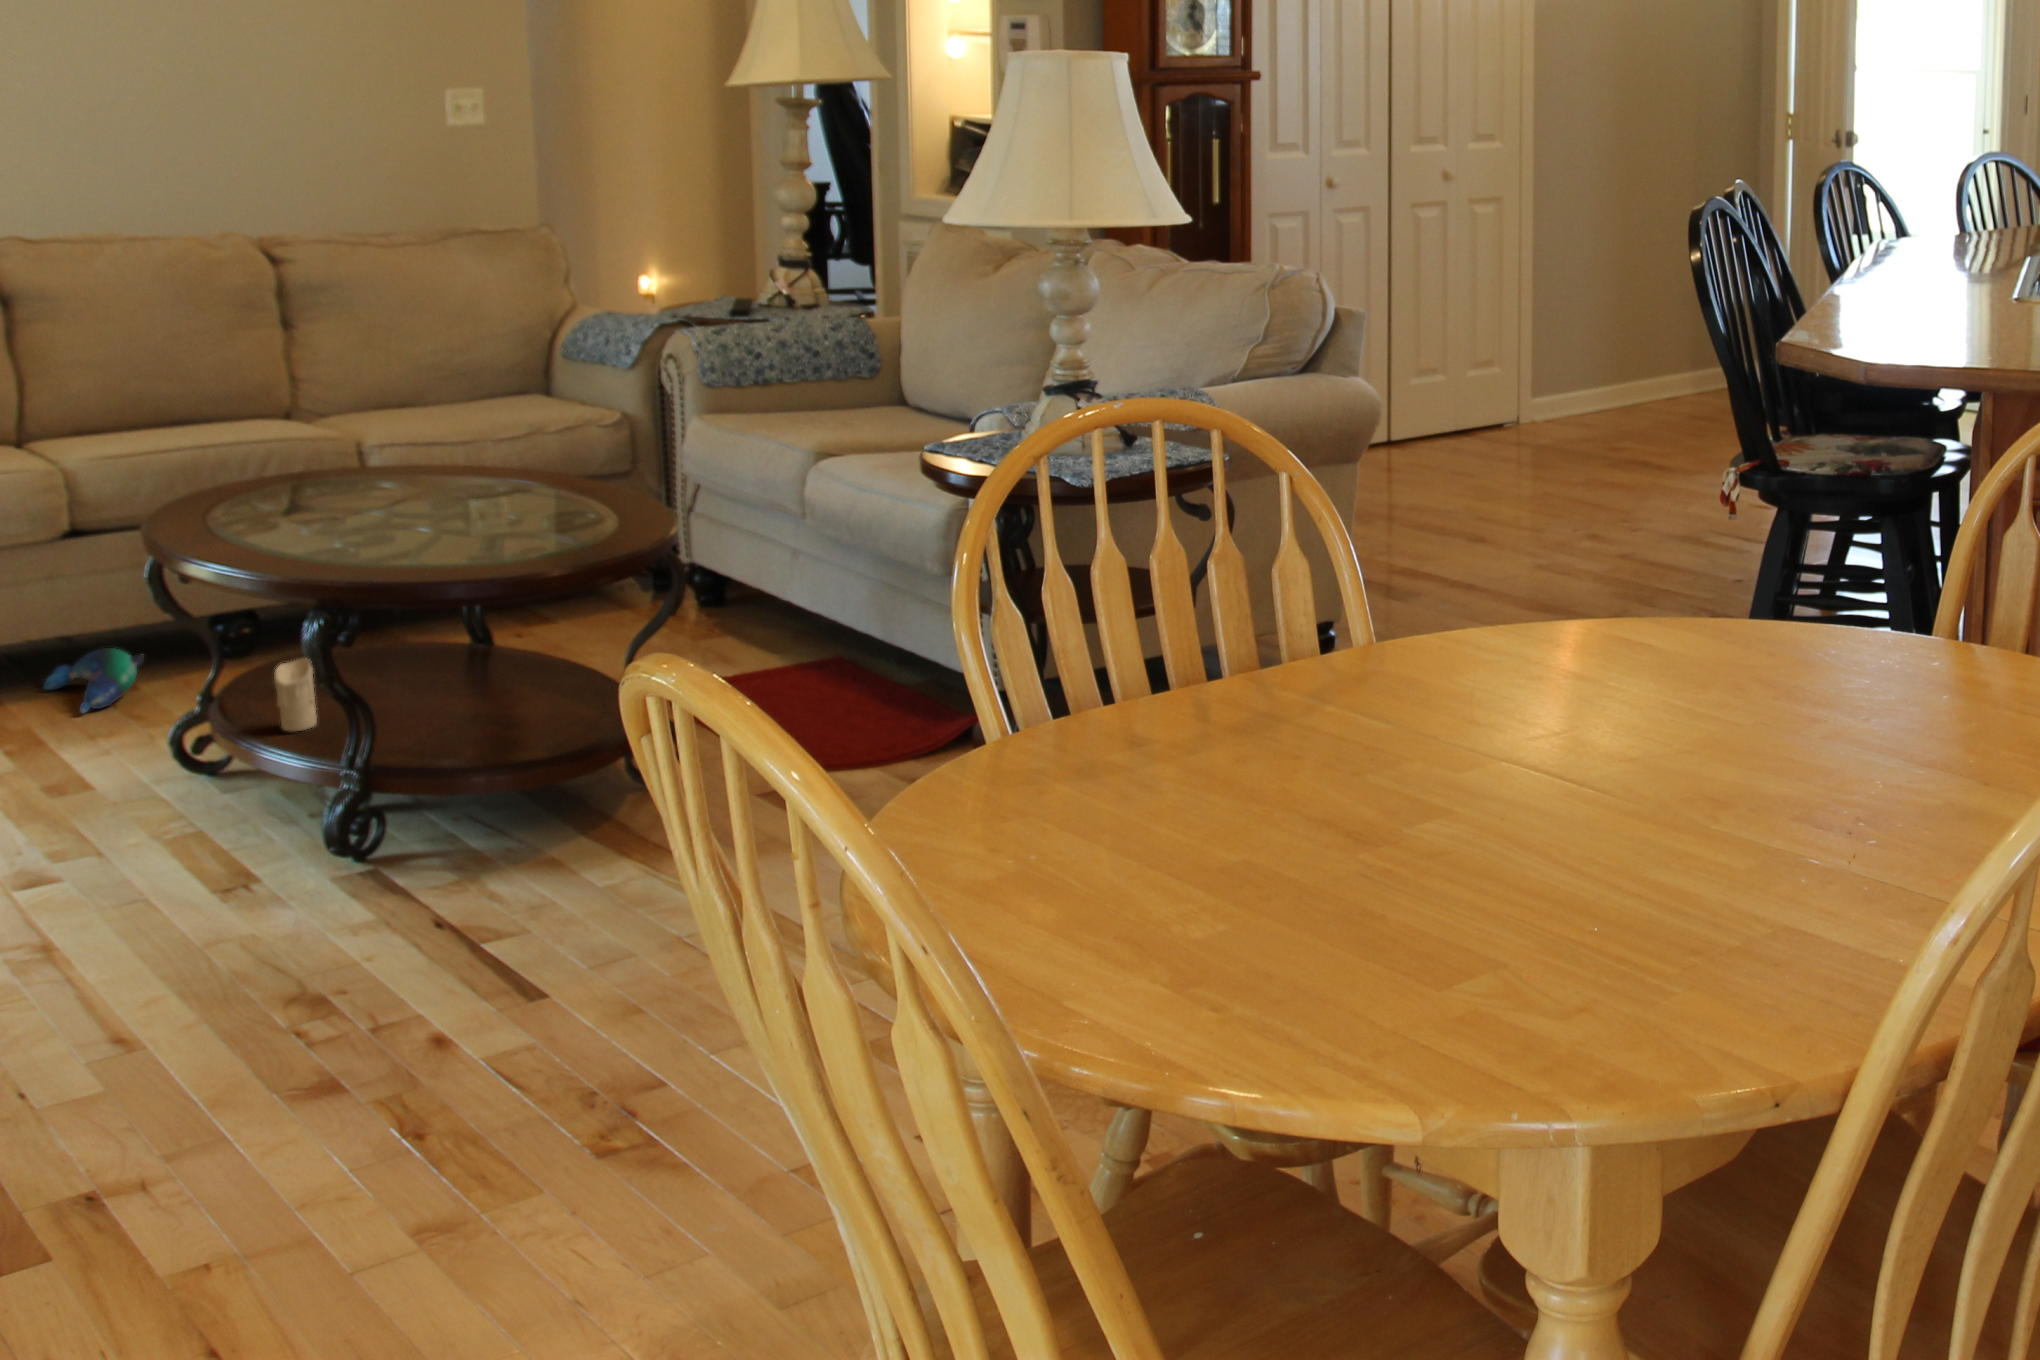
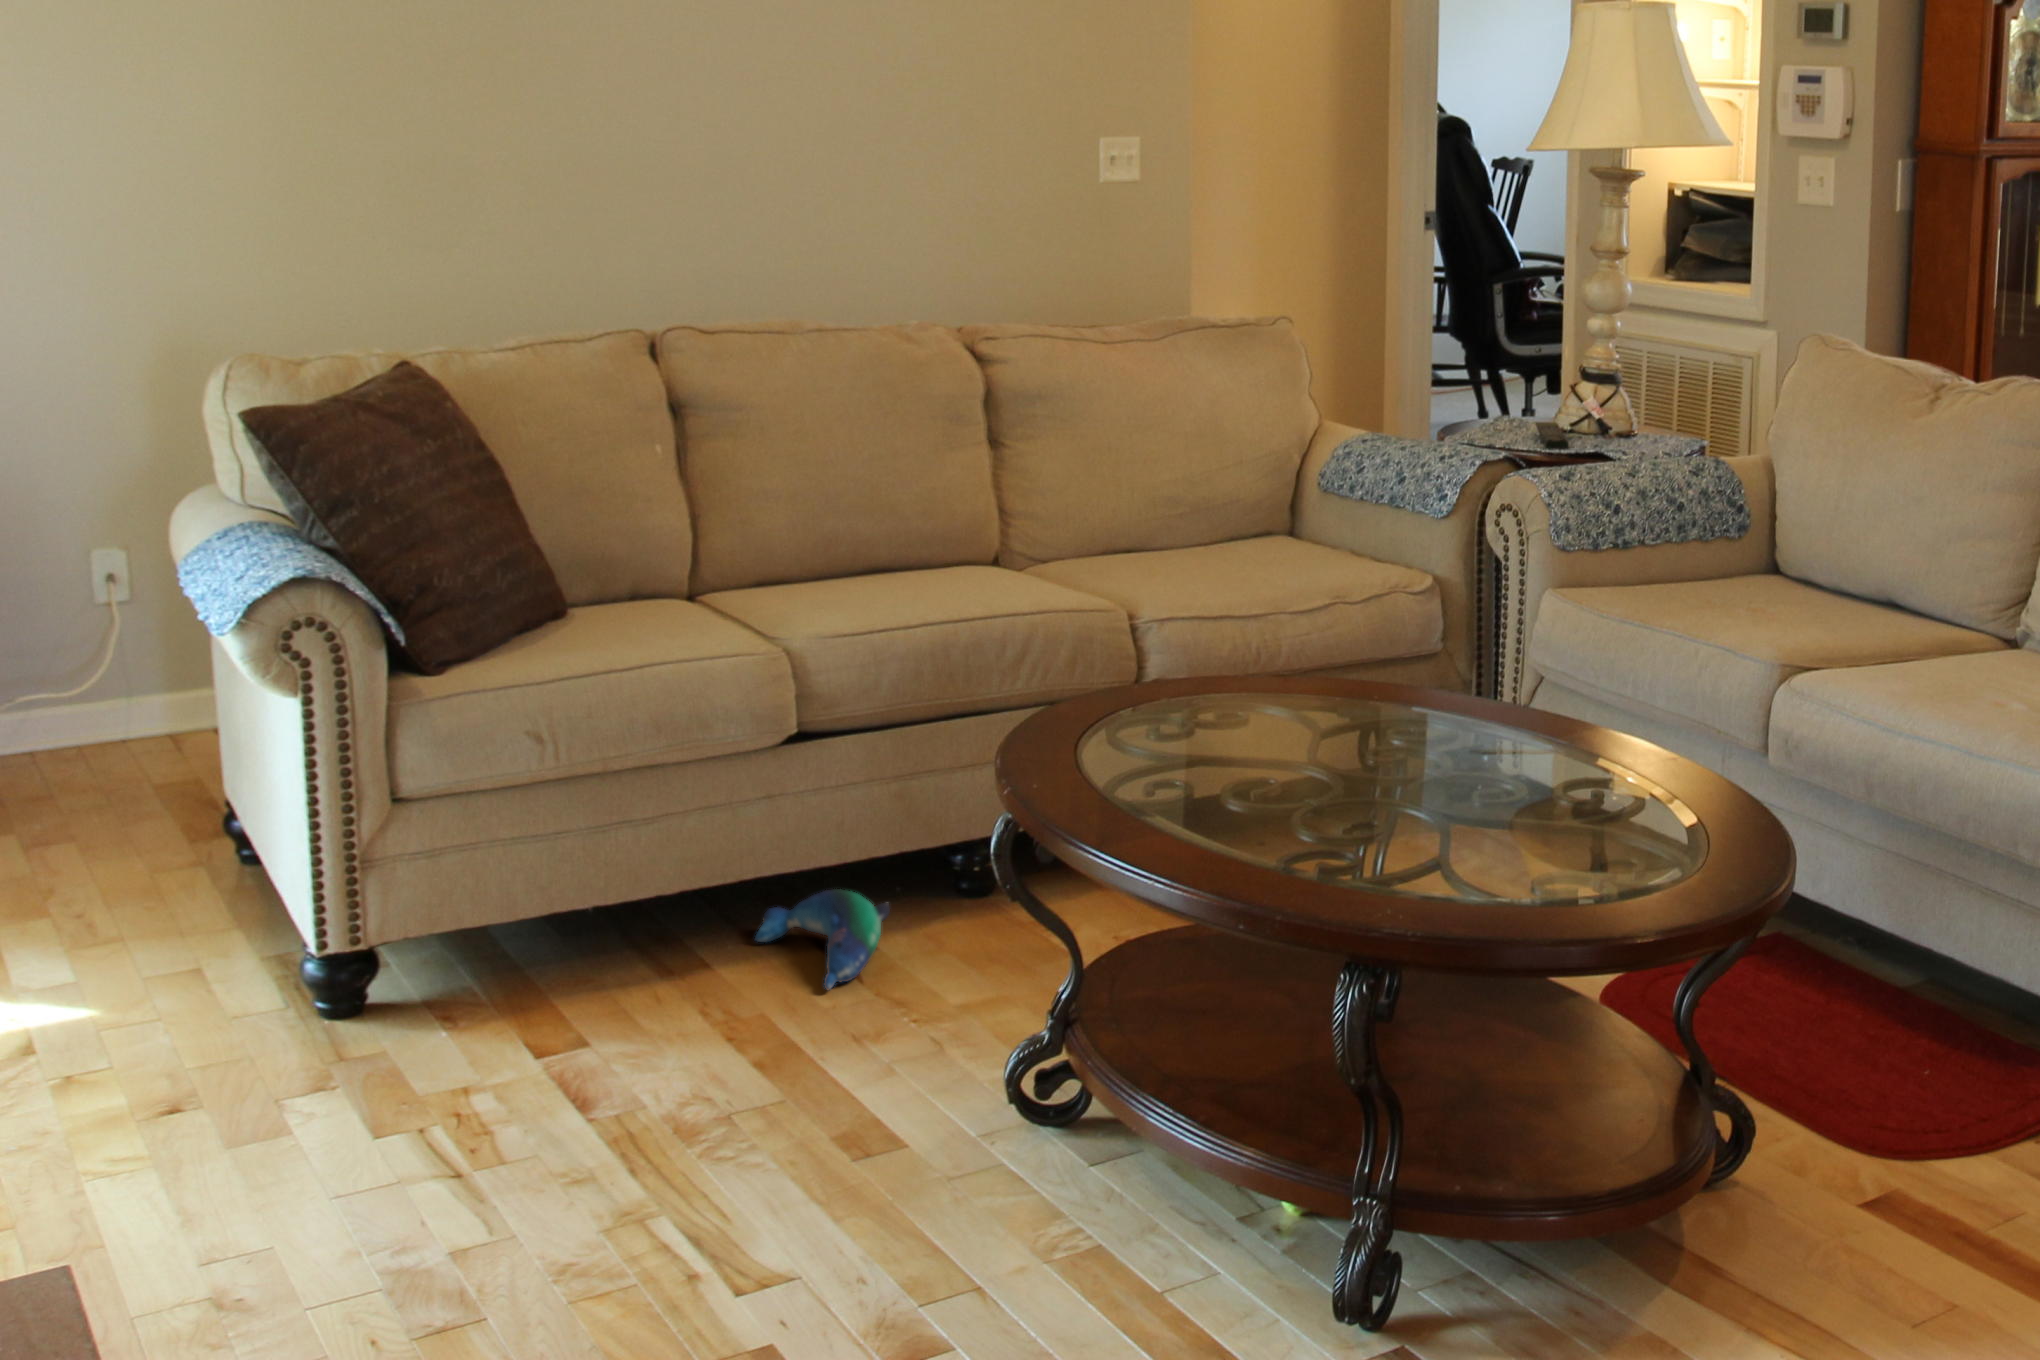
candle: present [274,659,317,731] -> none [1228,989,1279,1102]

